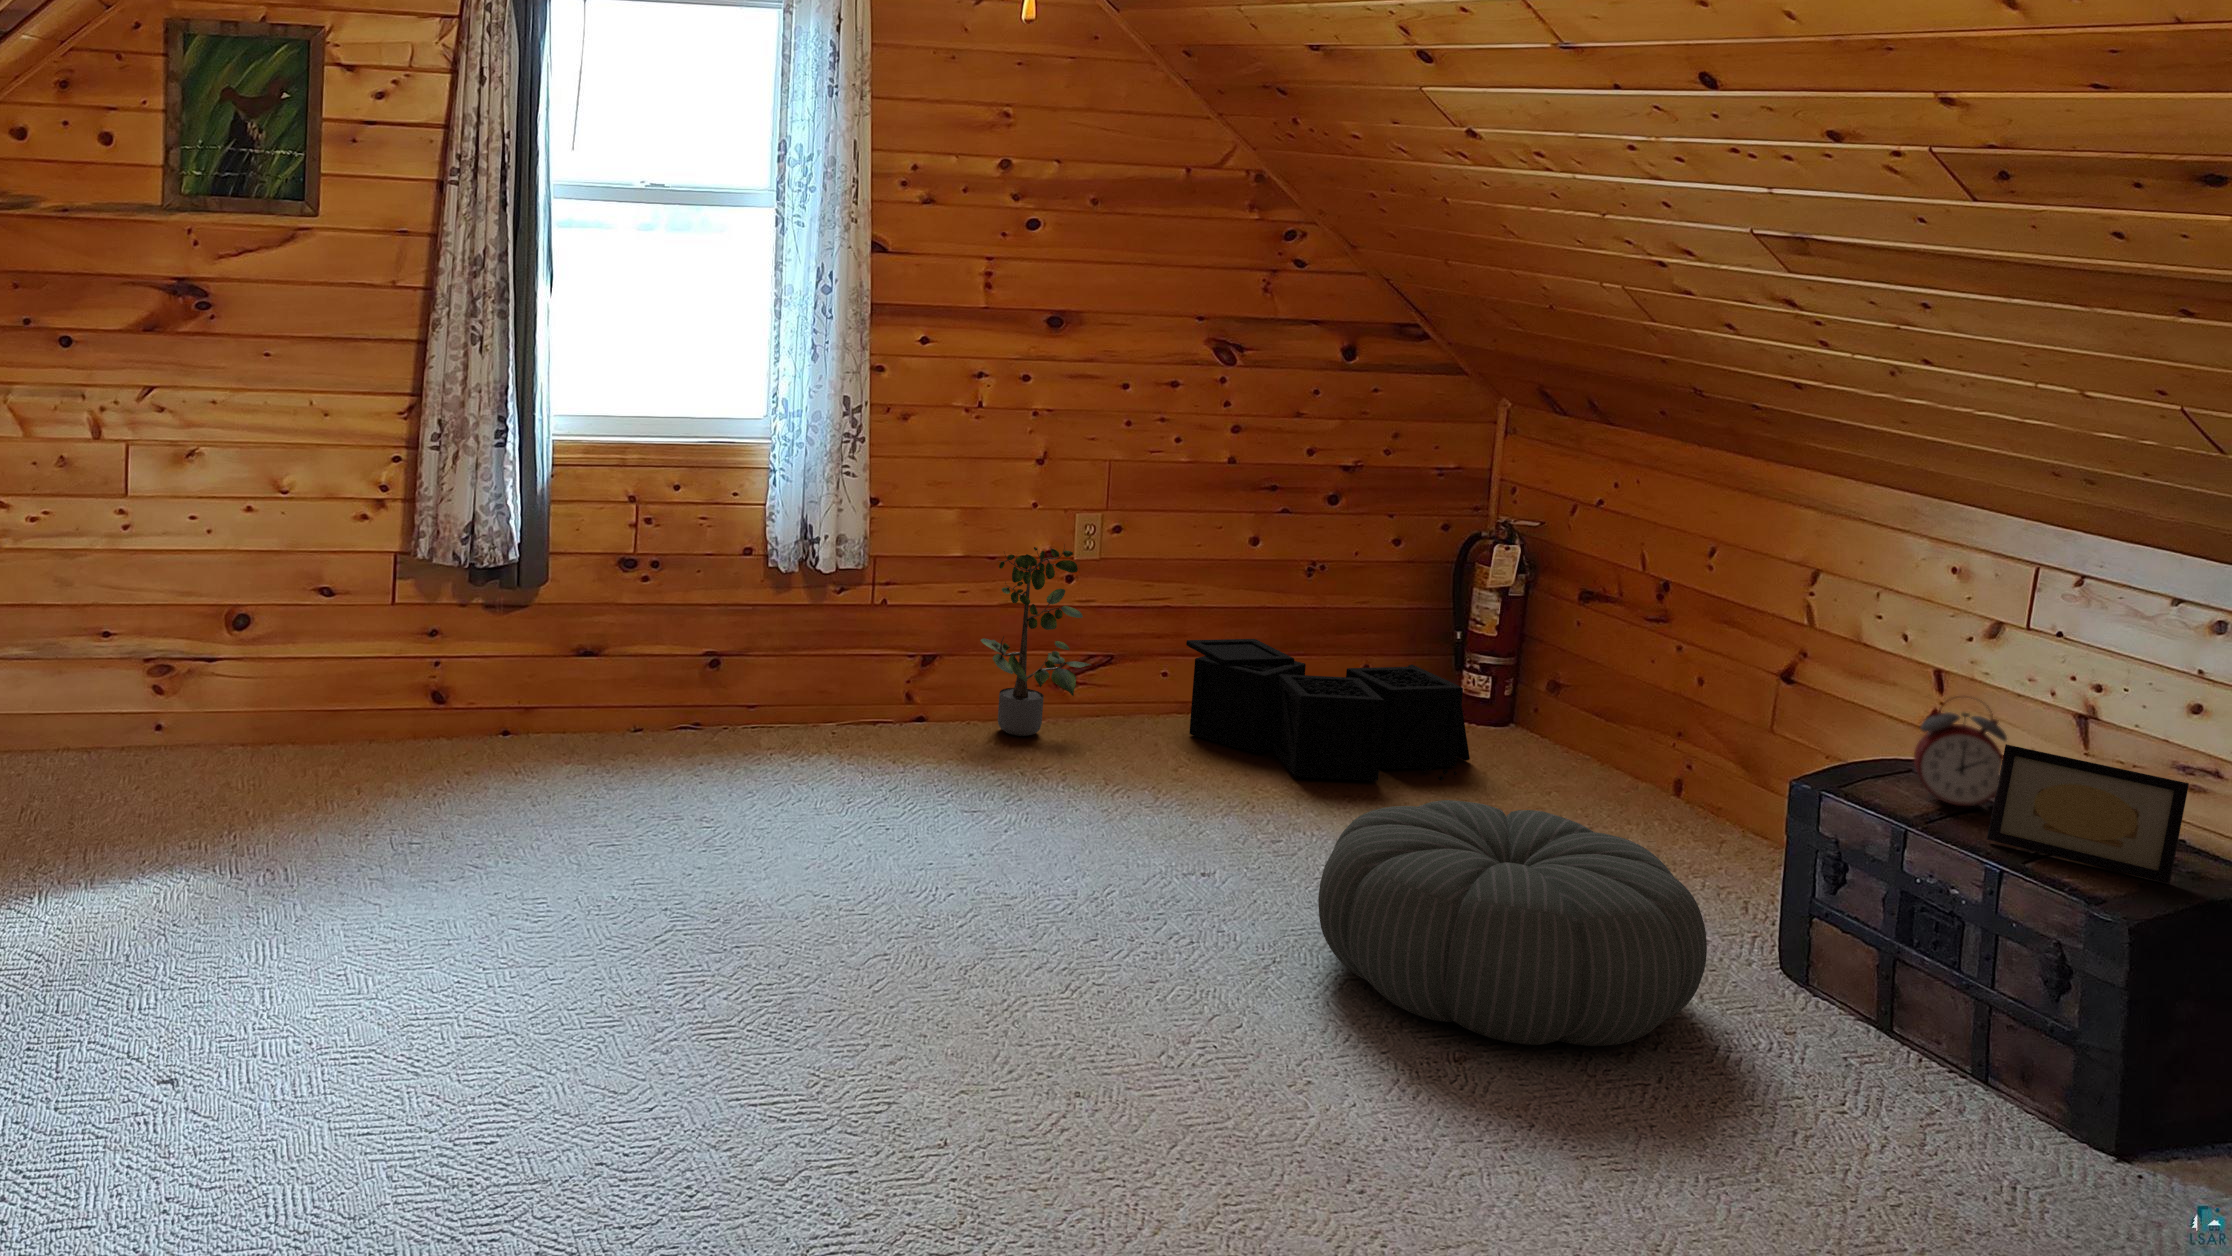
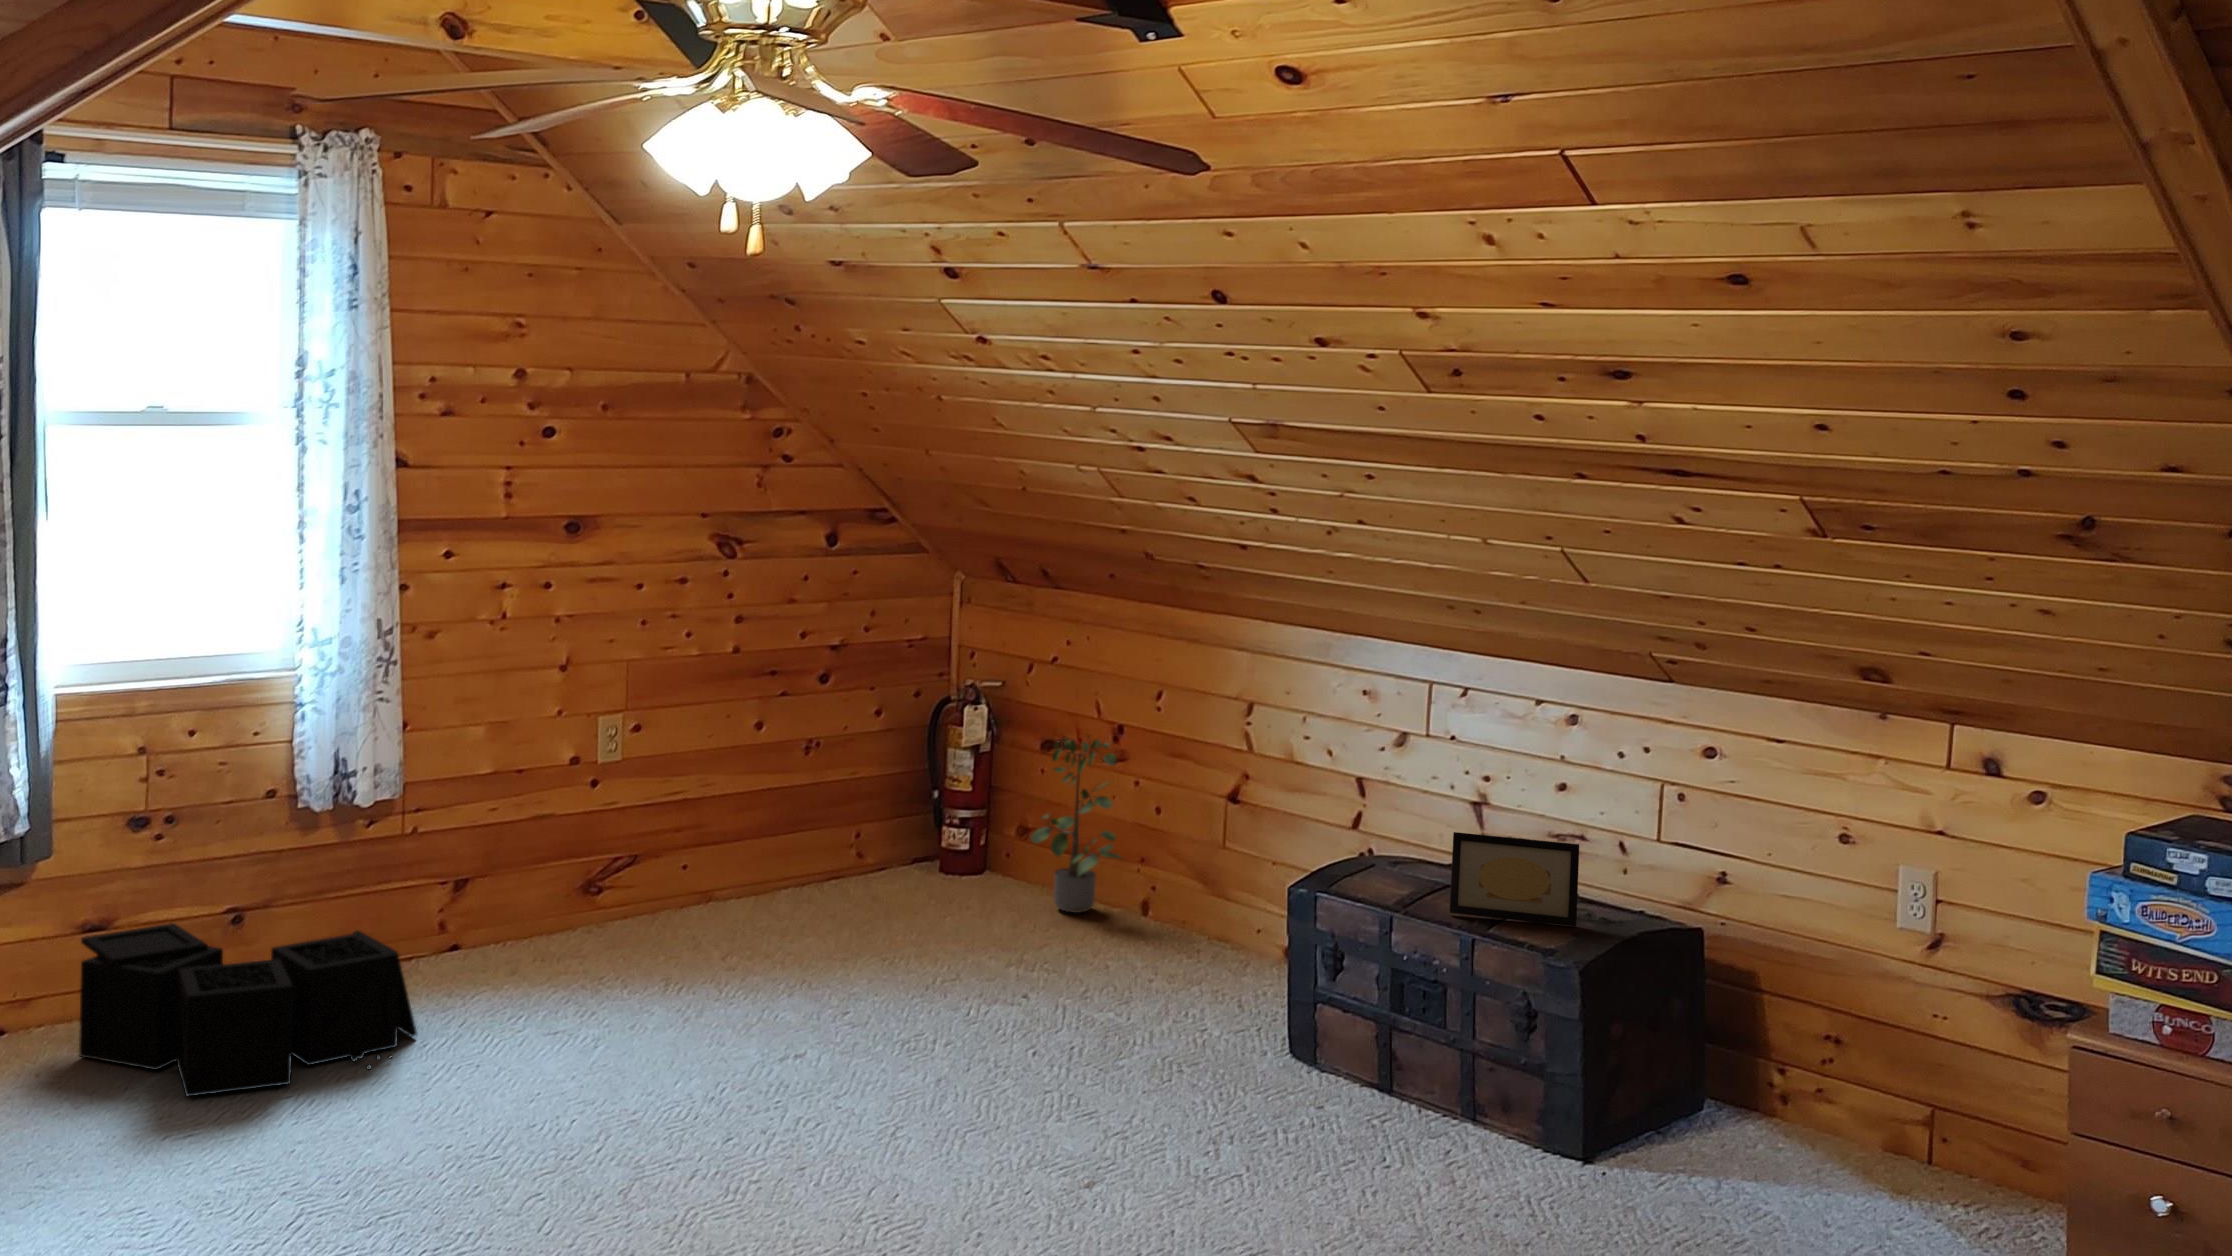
potted plant: present [981,547,1091,736] -> present [1031,736,1121,913]
storage bin: present [1186,639,1470,781] -> present [79,923,417,1096]
alarm clock: present [1914,698,2007,809] -> none [1378,796,1446,889]
pouf: present [1318,800,1707,1046] -> none [938,948,1263,1162]

